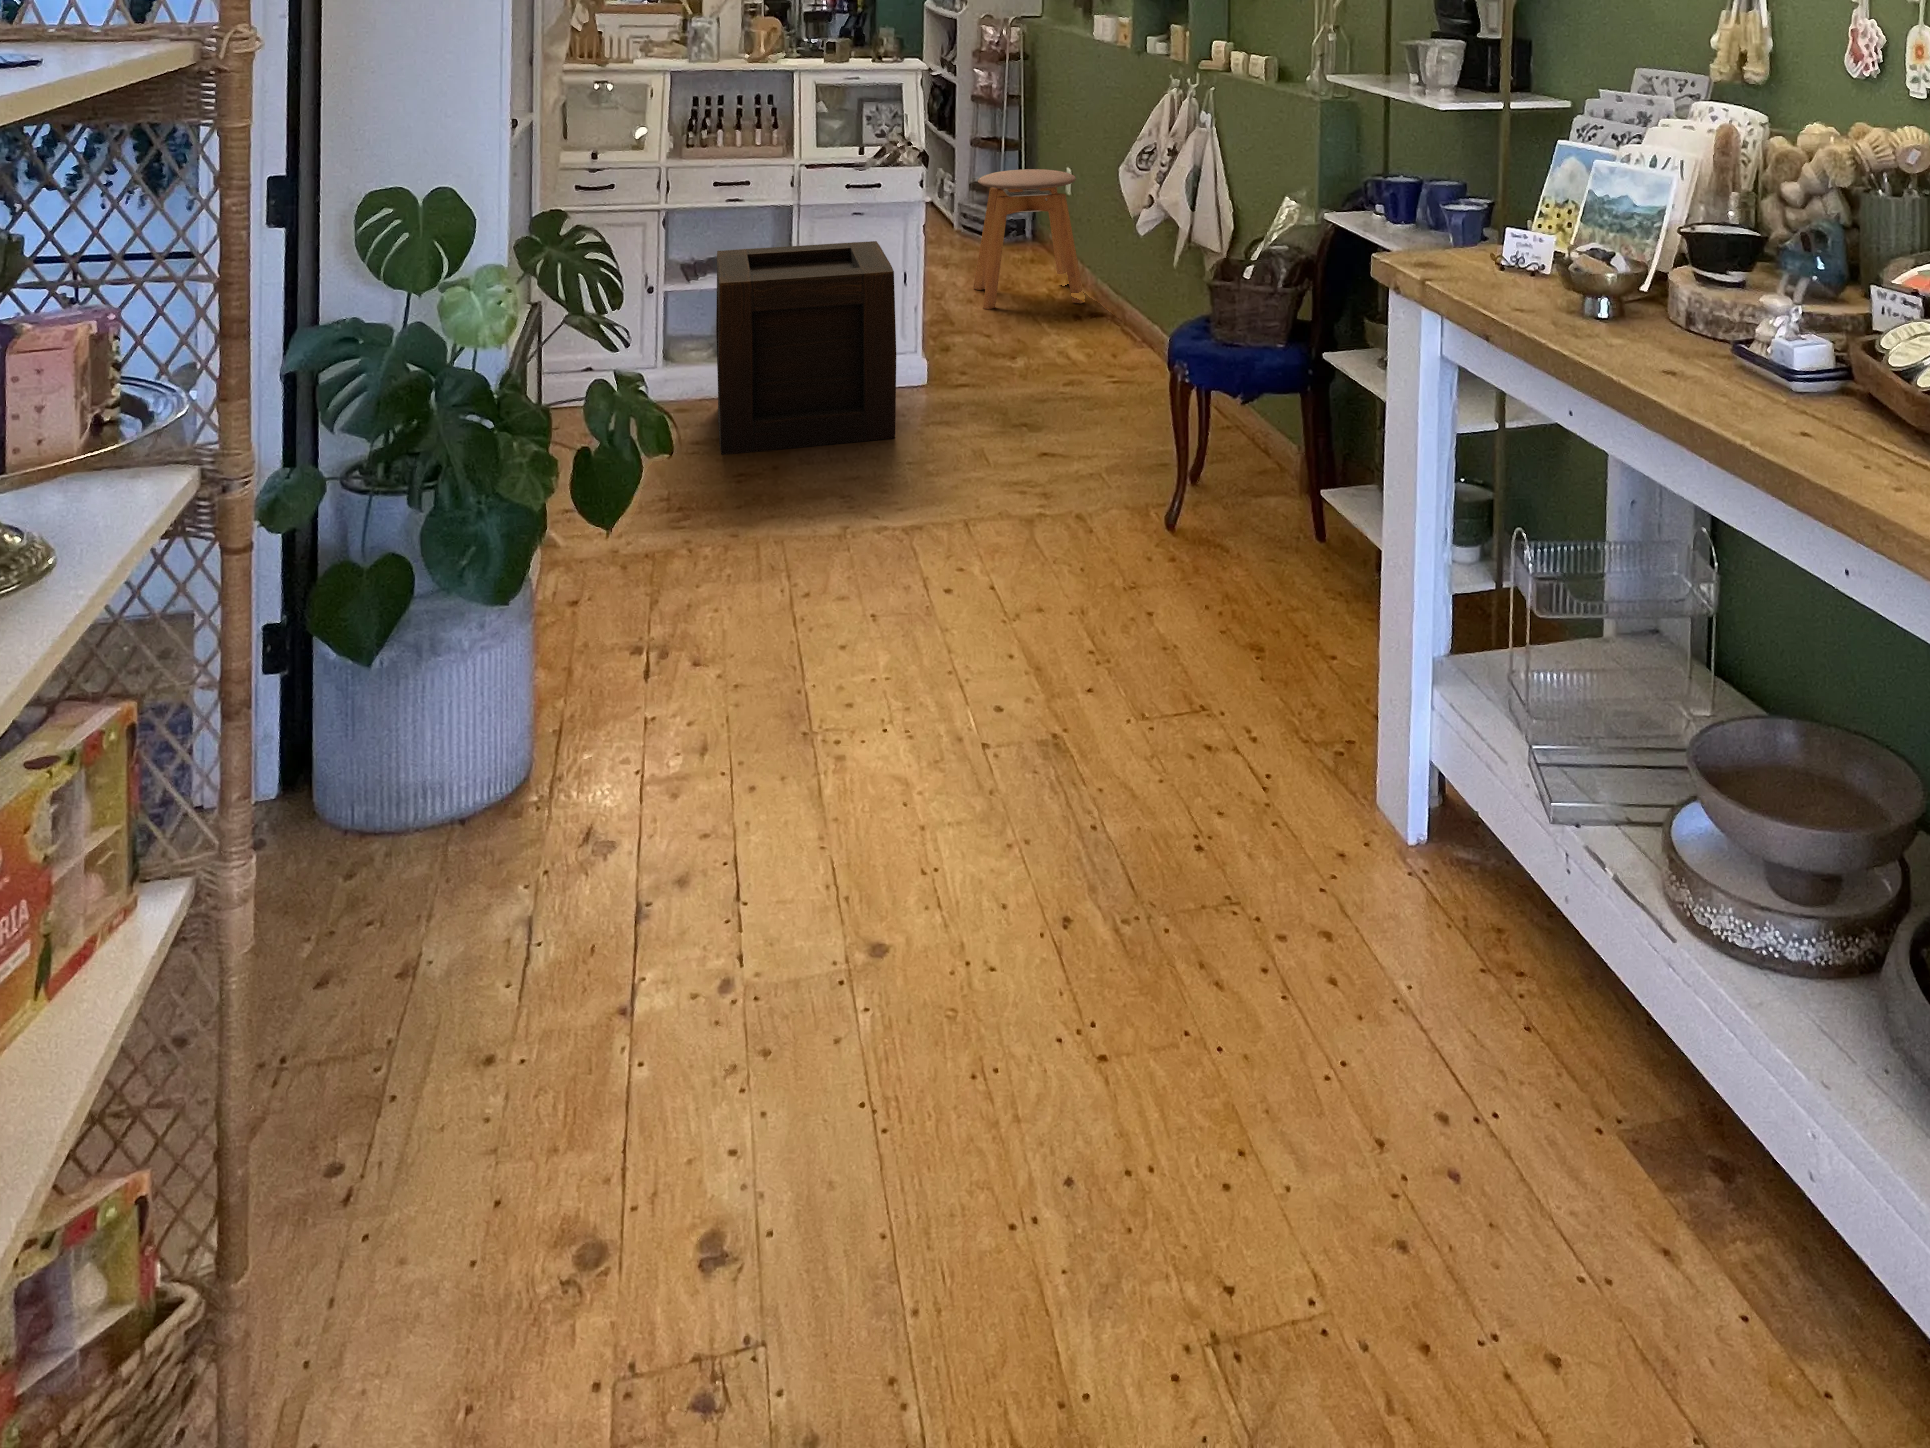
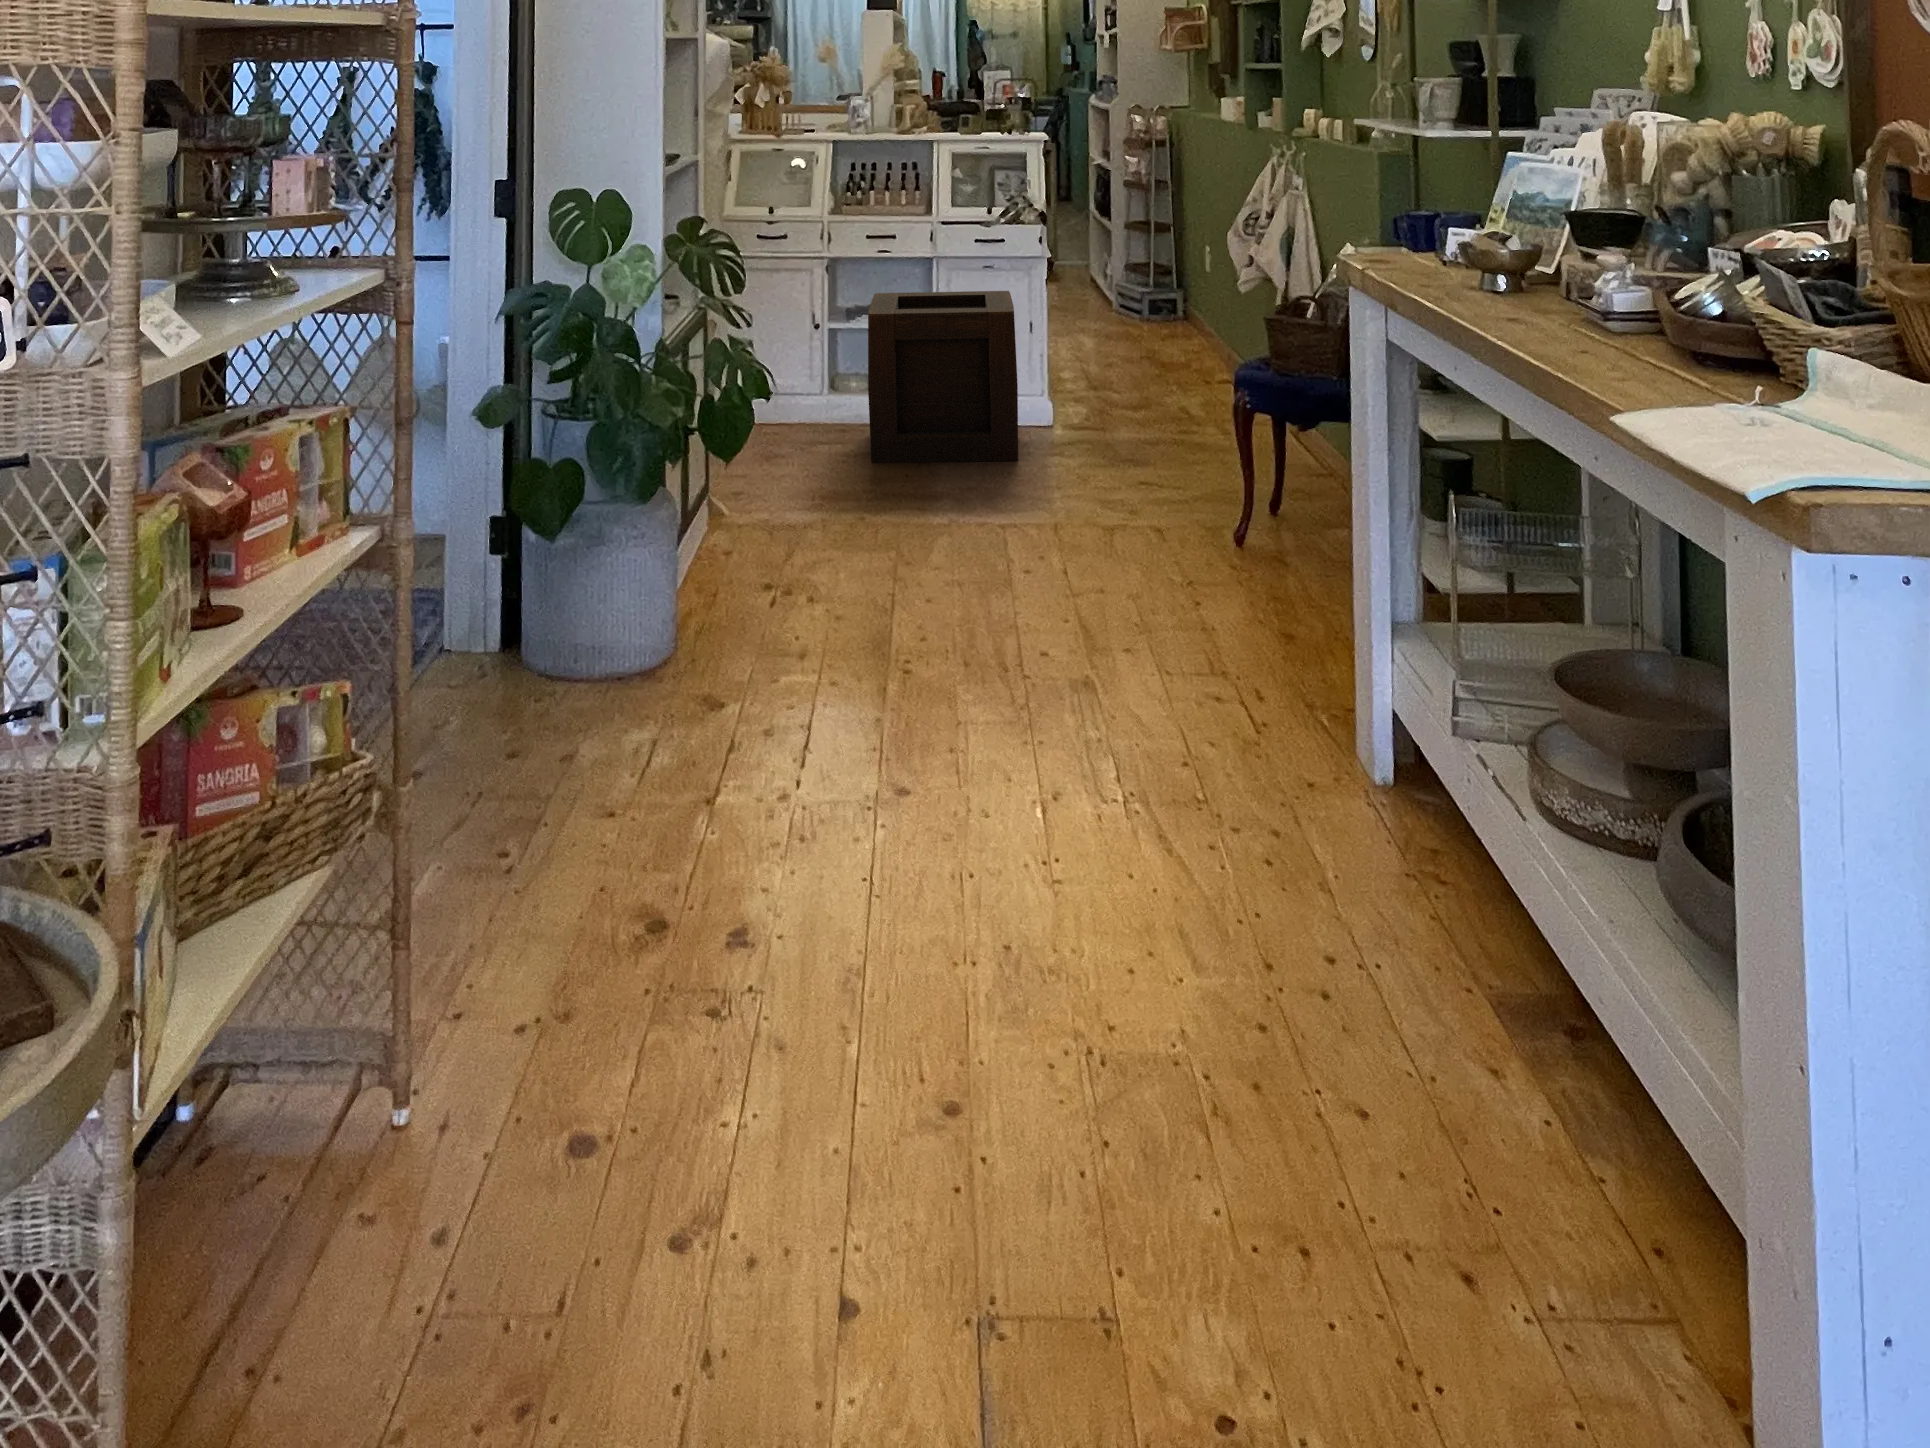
stool: present [973,169,1084,309] -> none [1121,246,1221,371]

